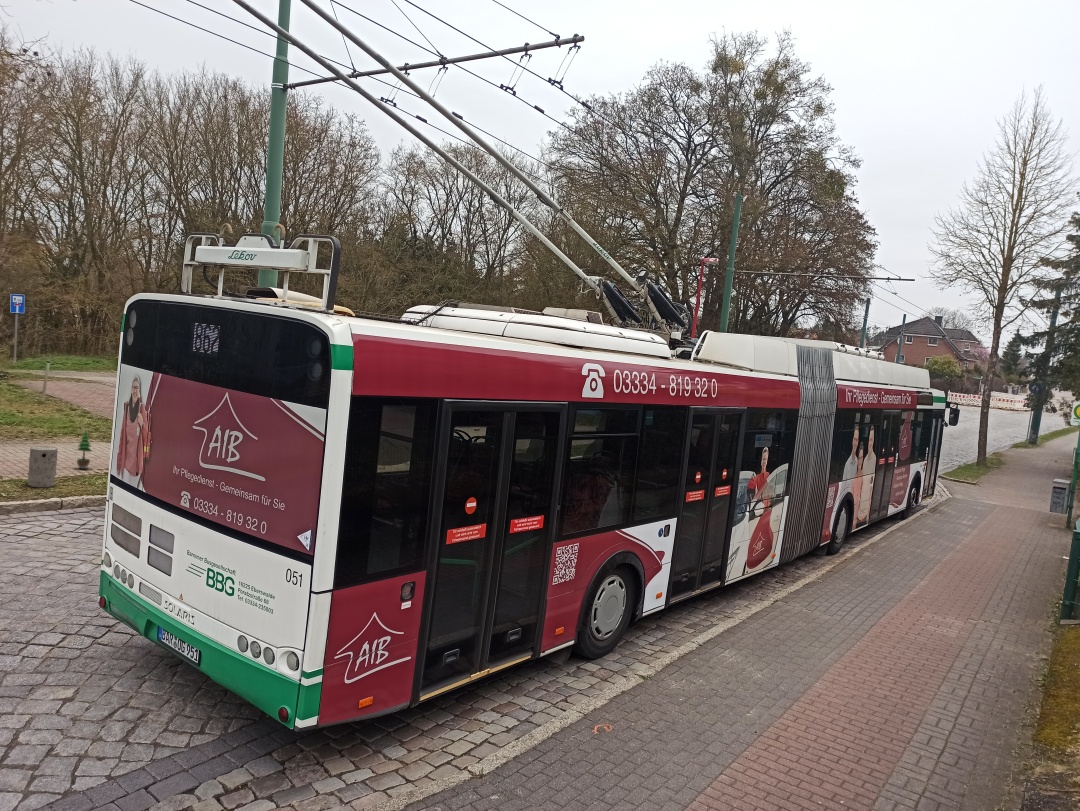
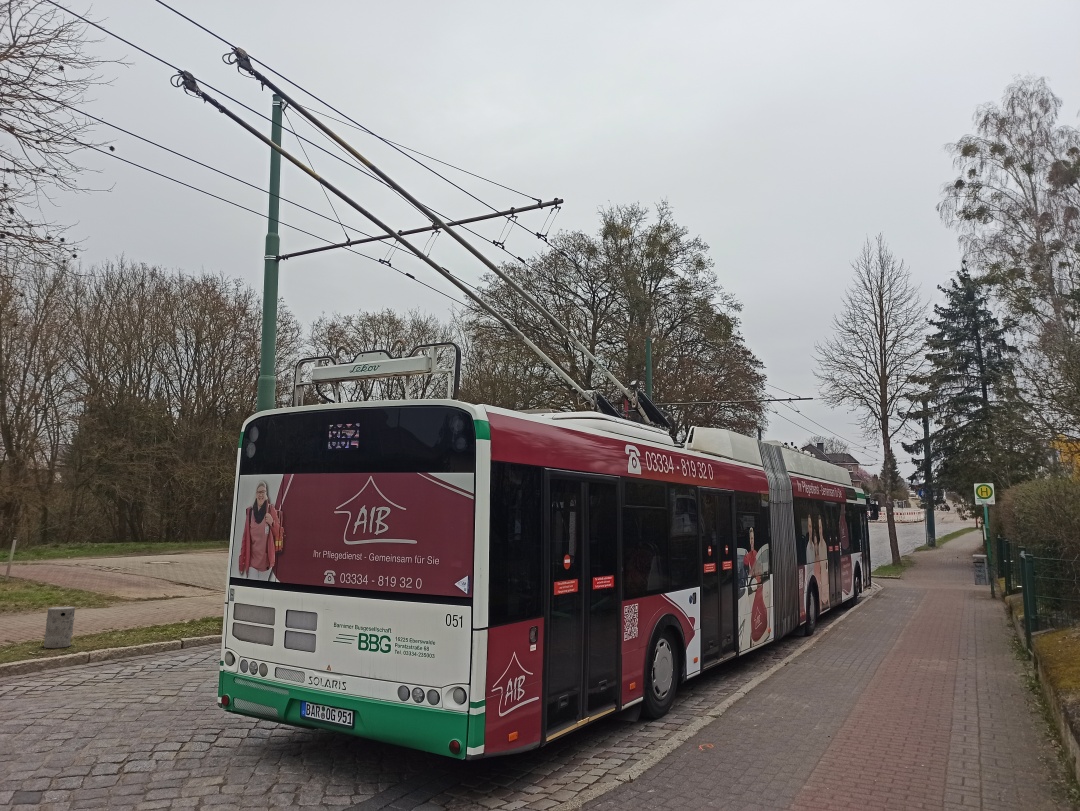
potted tree: present [77,431,92,469] -> none [82,591,98,632]

